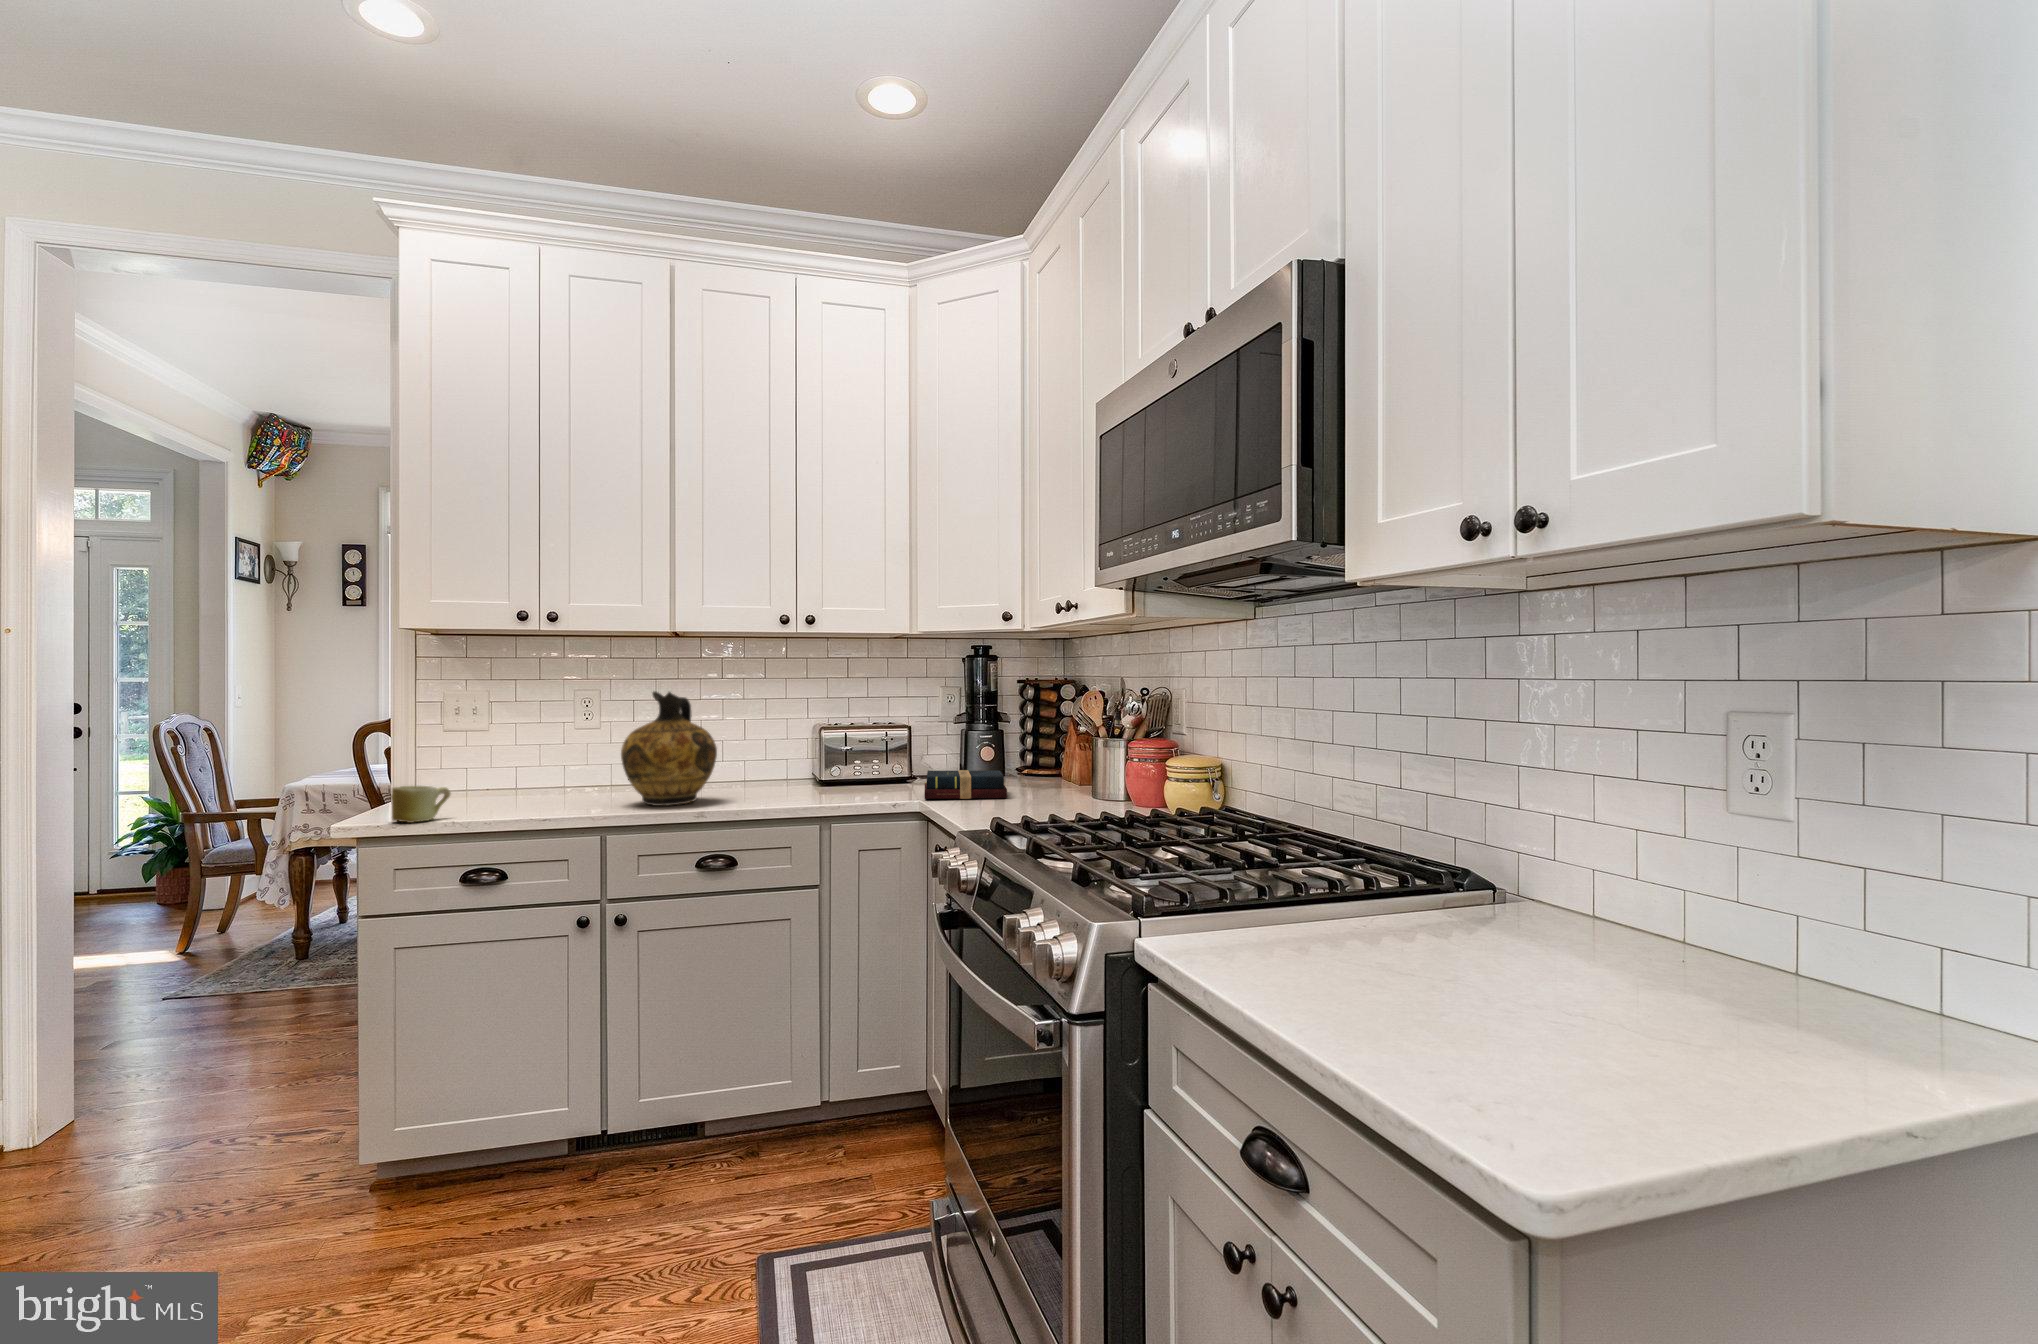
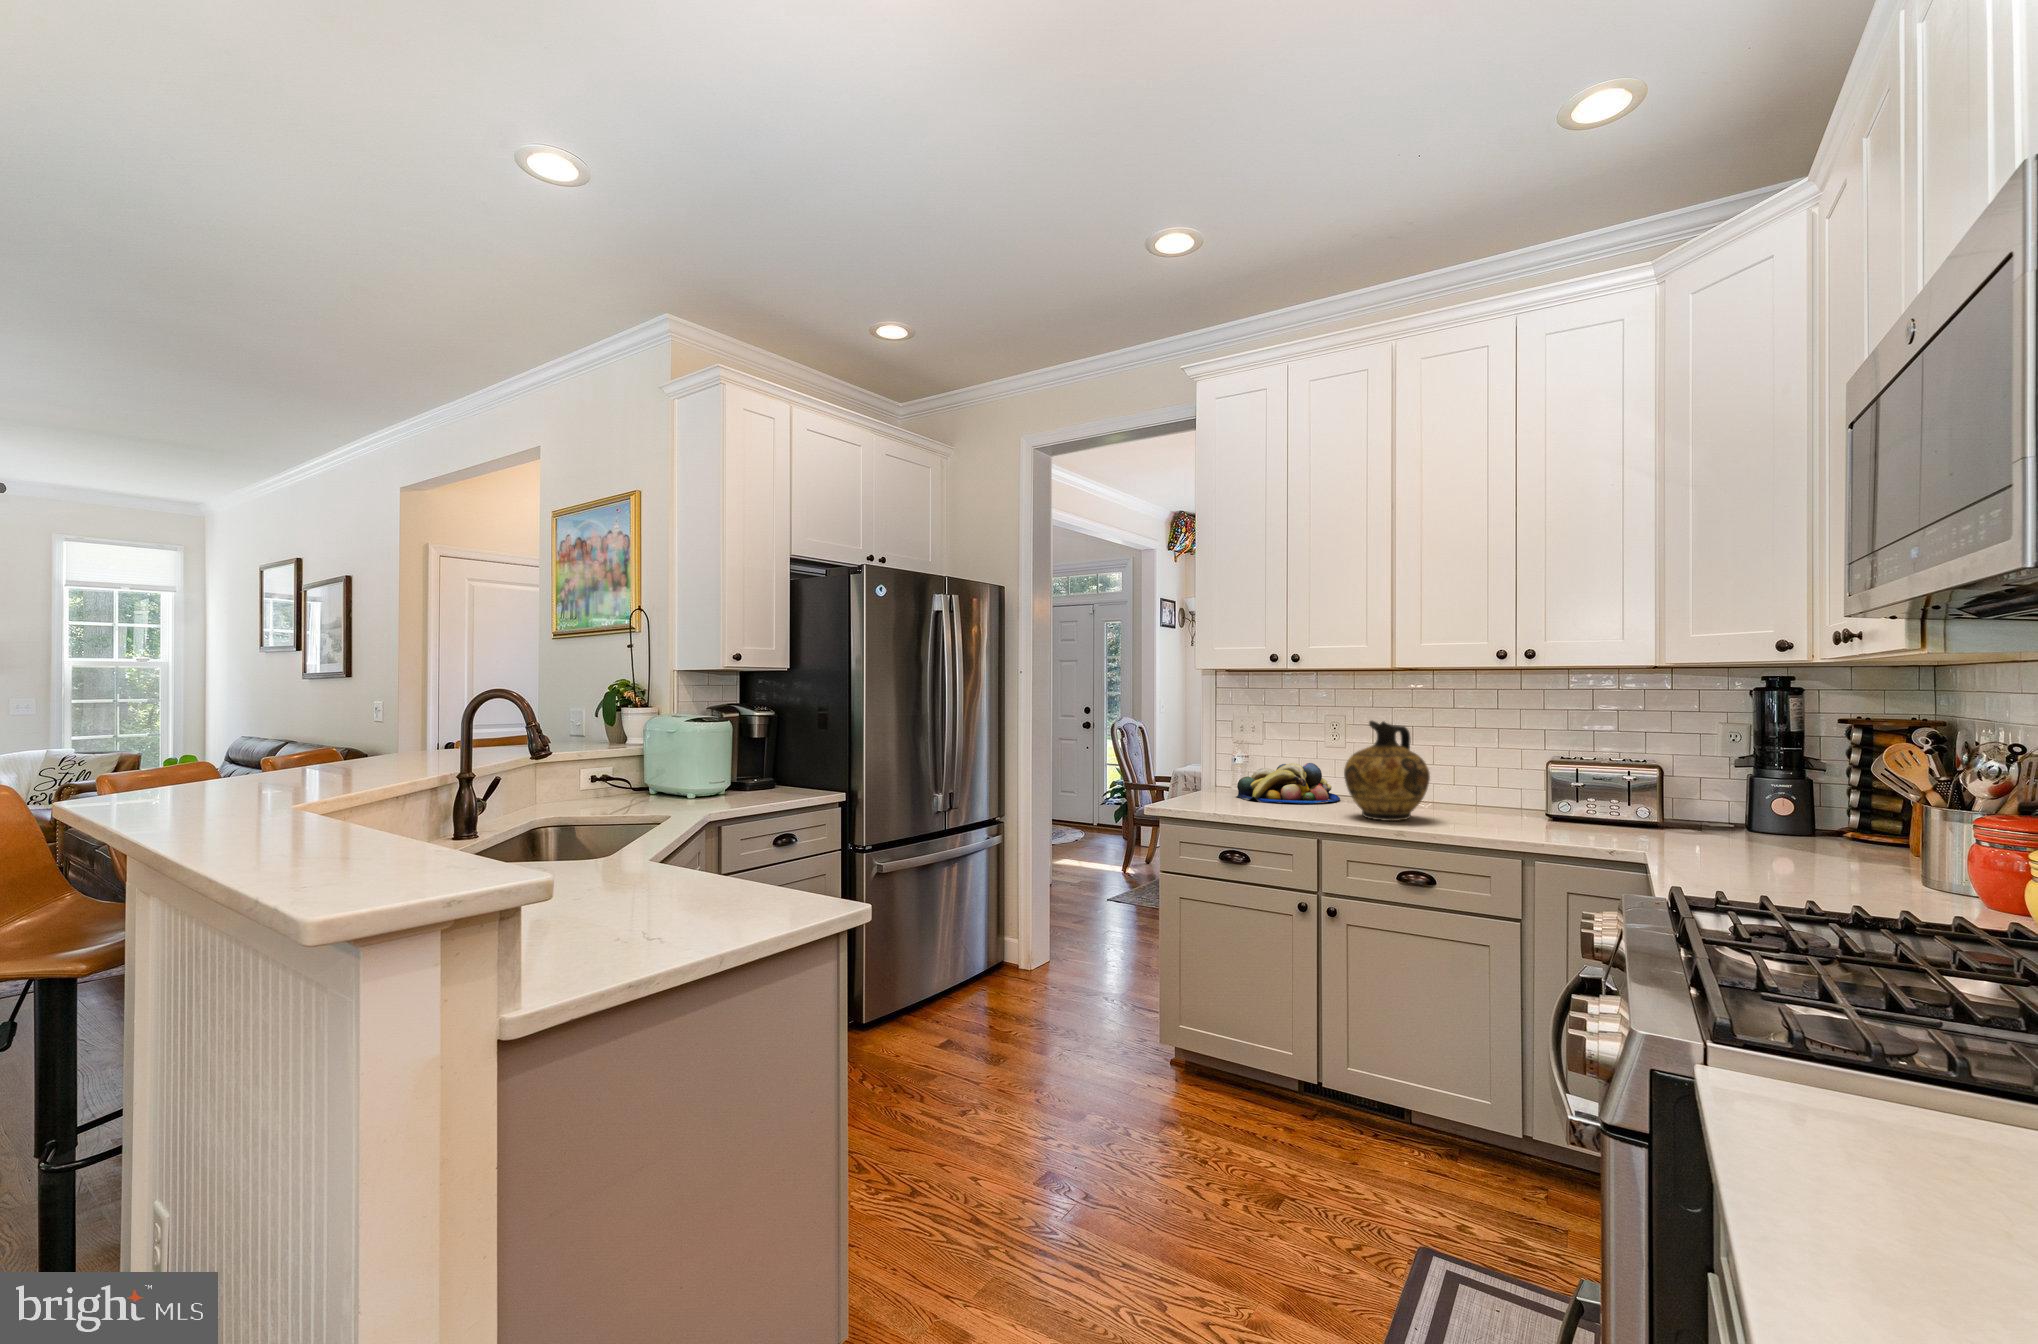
fruit bowl: none [457,751,596,804] -> present [1236,763,1340,803]
hardback book: present [925,770,1007,799] -> none [1652,818,1778,863]
mug: present [391,786,451,823] -> none [1180,782,1218,810]

